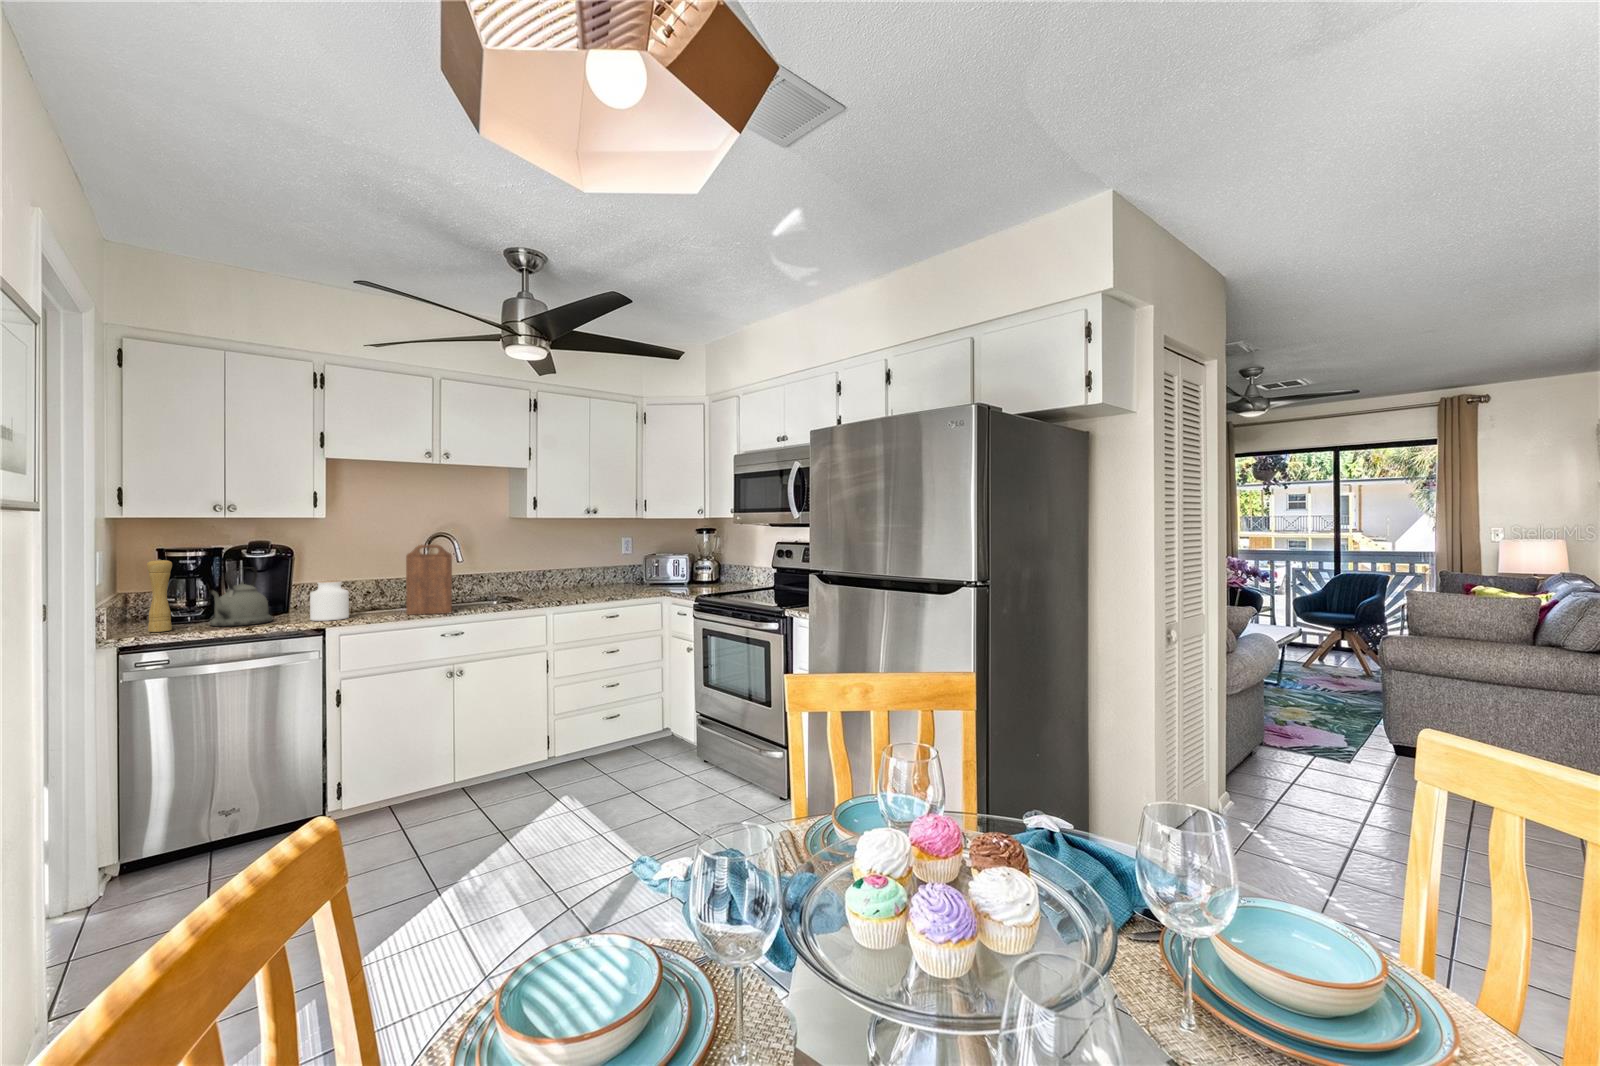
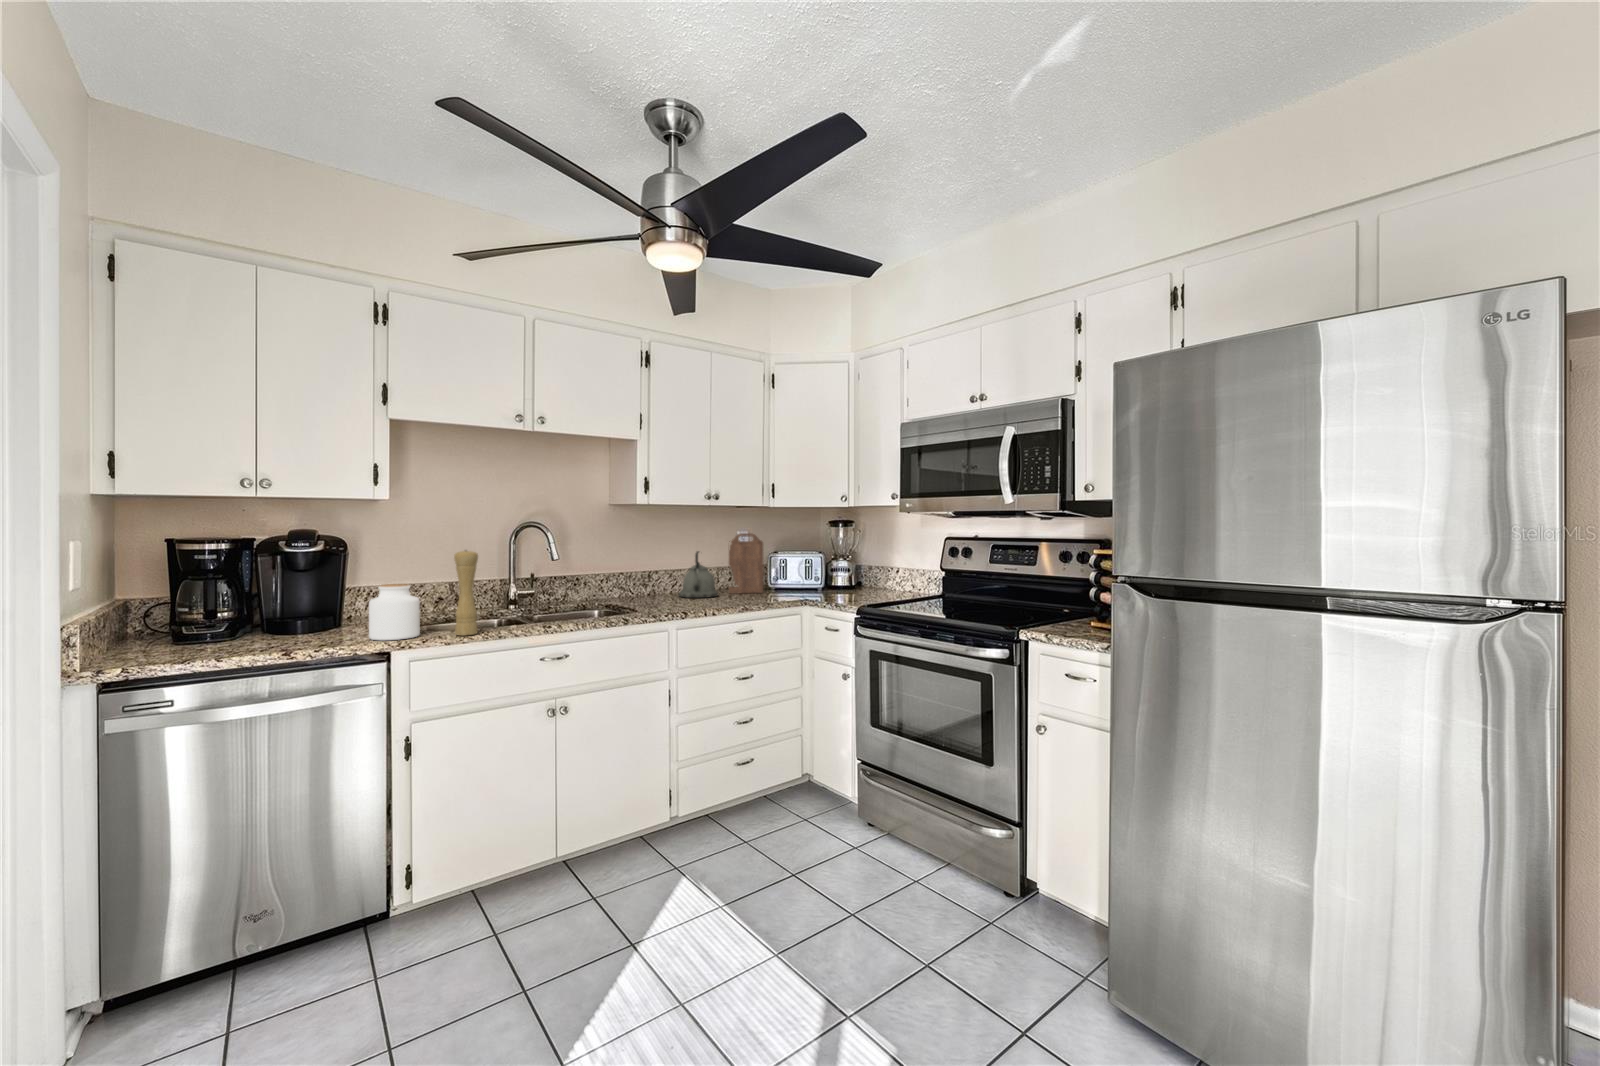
cutting board: present [406,545,452,615] -> present [729,533,763,594]
pepper mill: present [147,559,172,632] -> present [454,550,478,636]
kettle: present [209,568,273,626] -> present [679,551,718,598]

